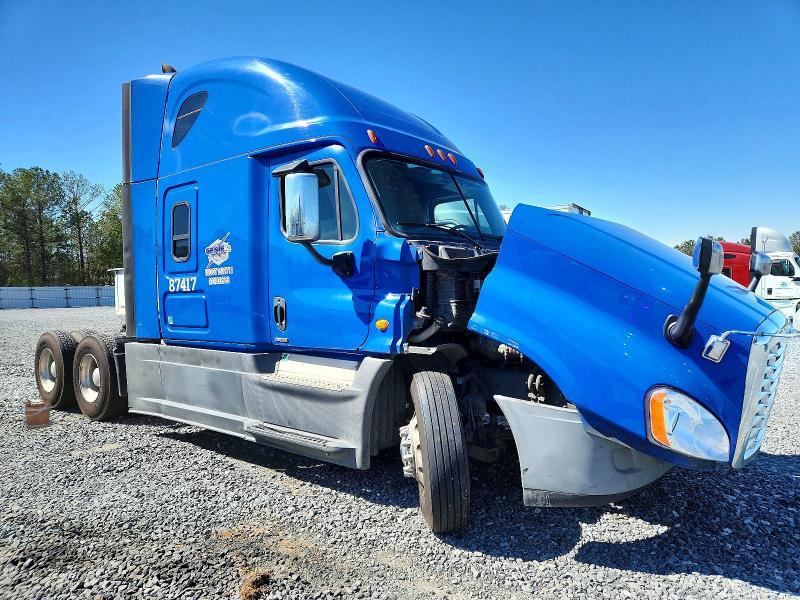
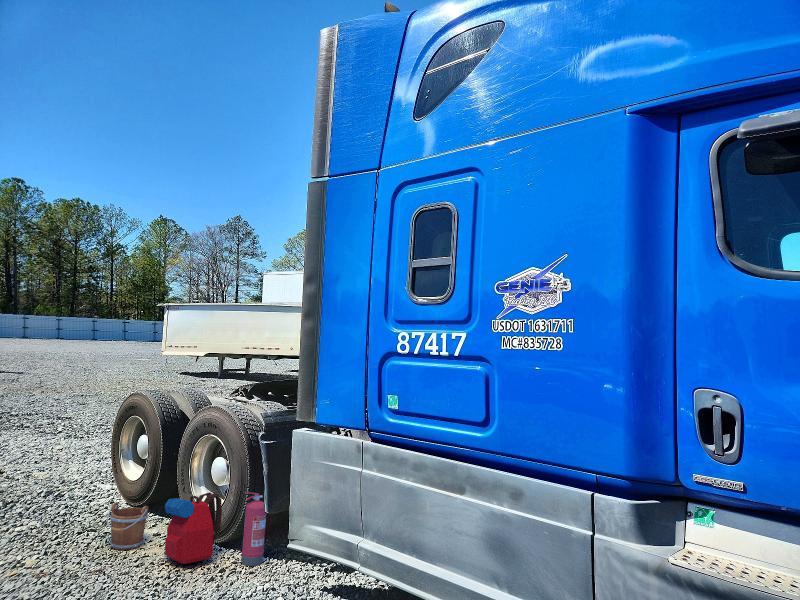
fire extinguisher: none [108,386,130,429] -> present [241,492,273,566]
backpack: none [57,389,97,432] -> present [165,492,222,564]

